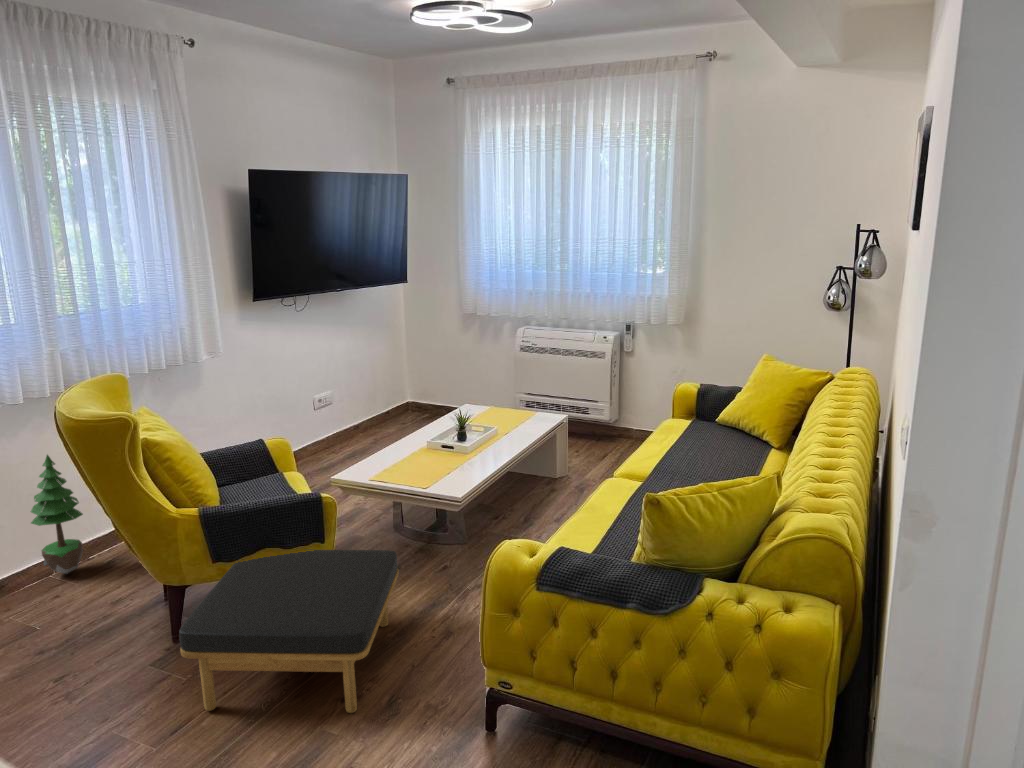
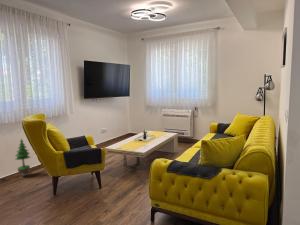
ottoman: present [179,550,399,713] -> none [54,166,124,216]

